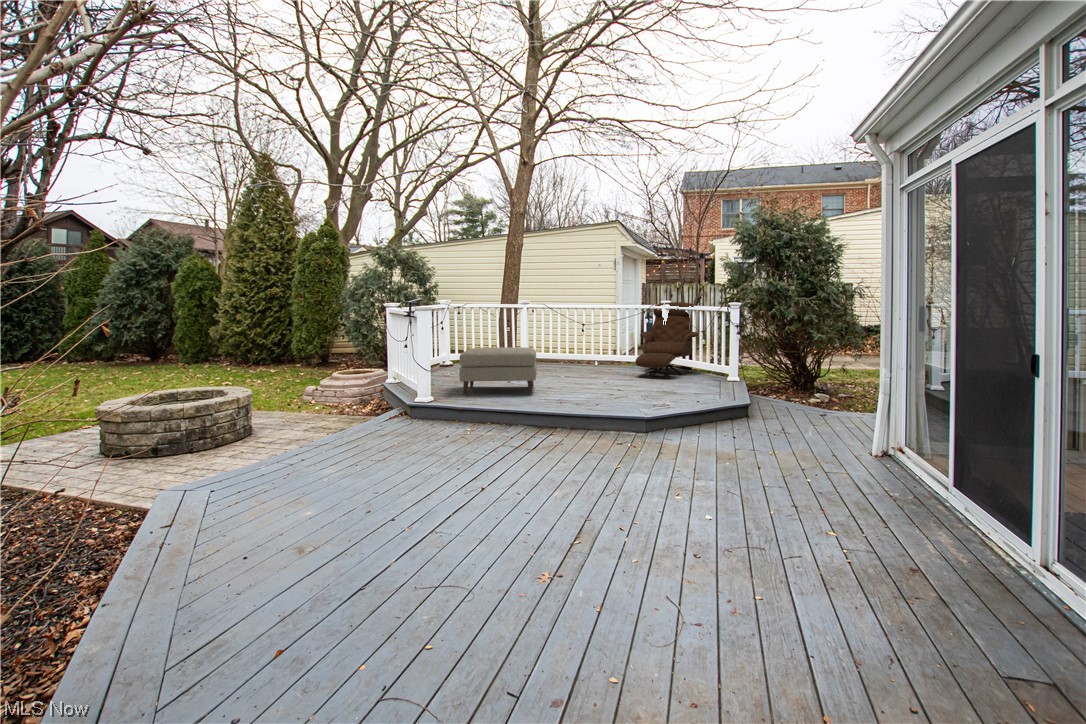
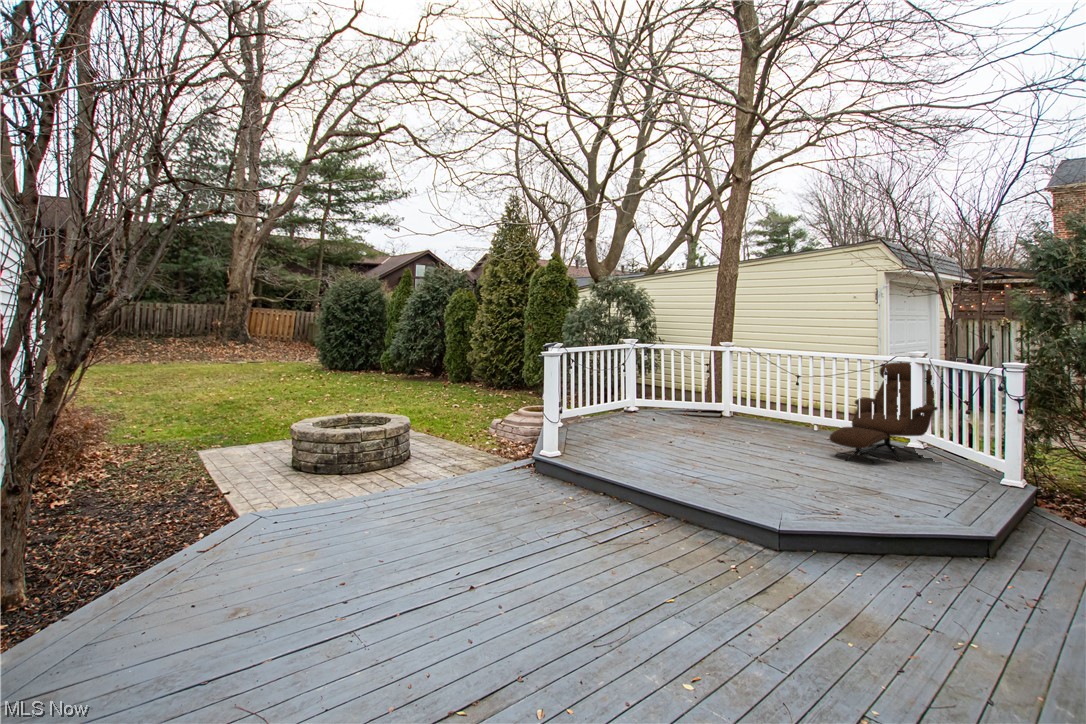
ottoman: present [459,347,537,395] -> none [590,402,686,460]

